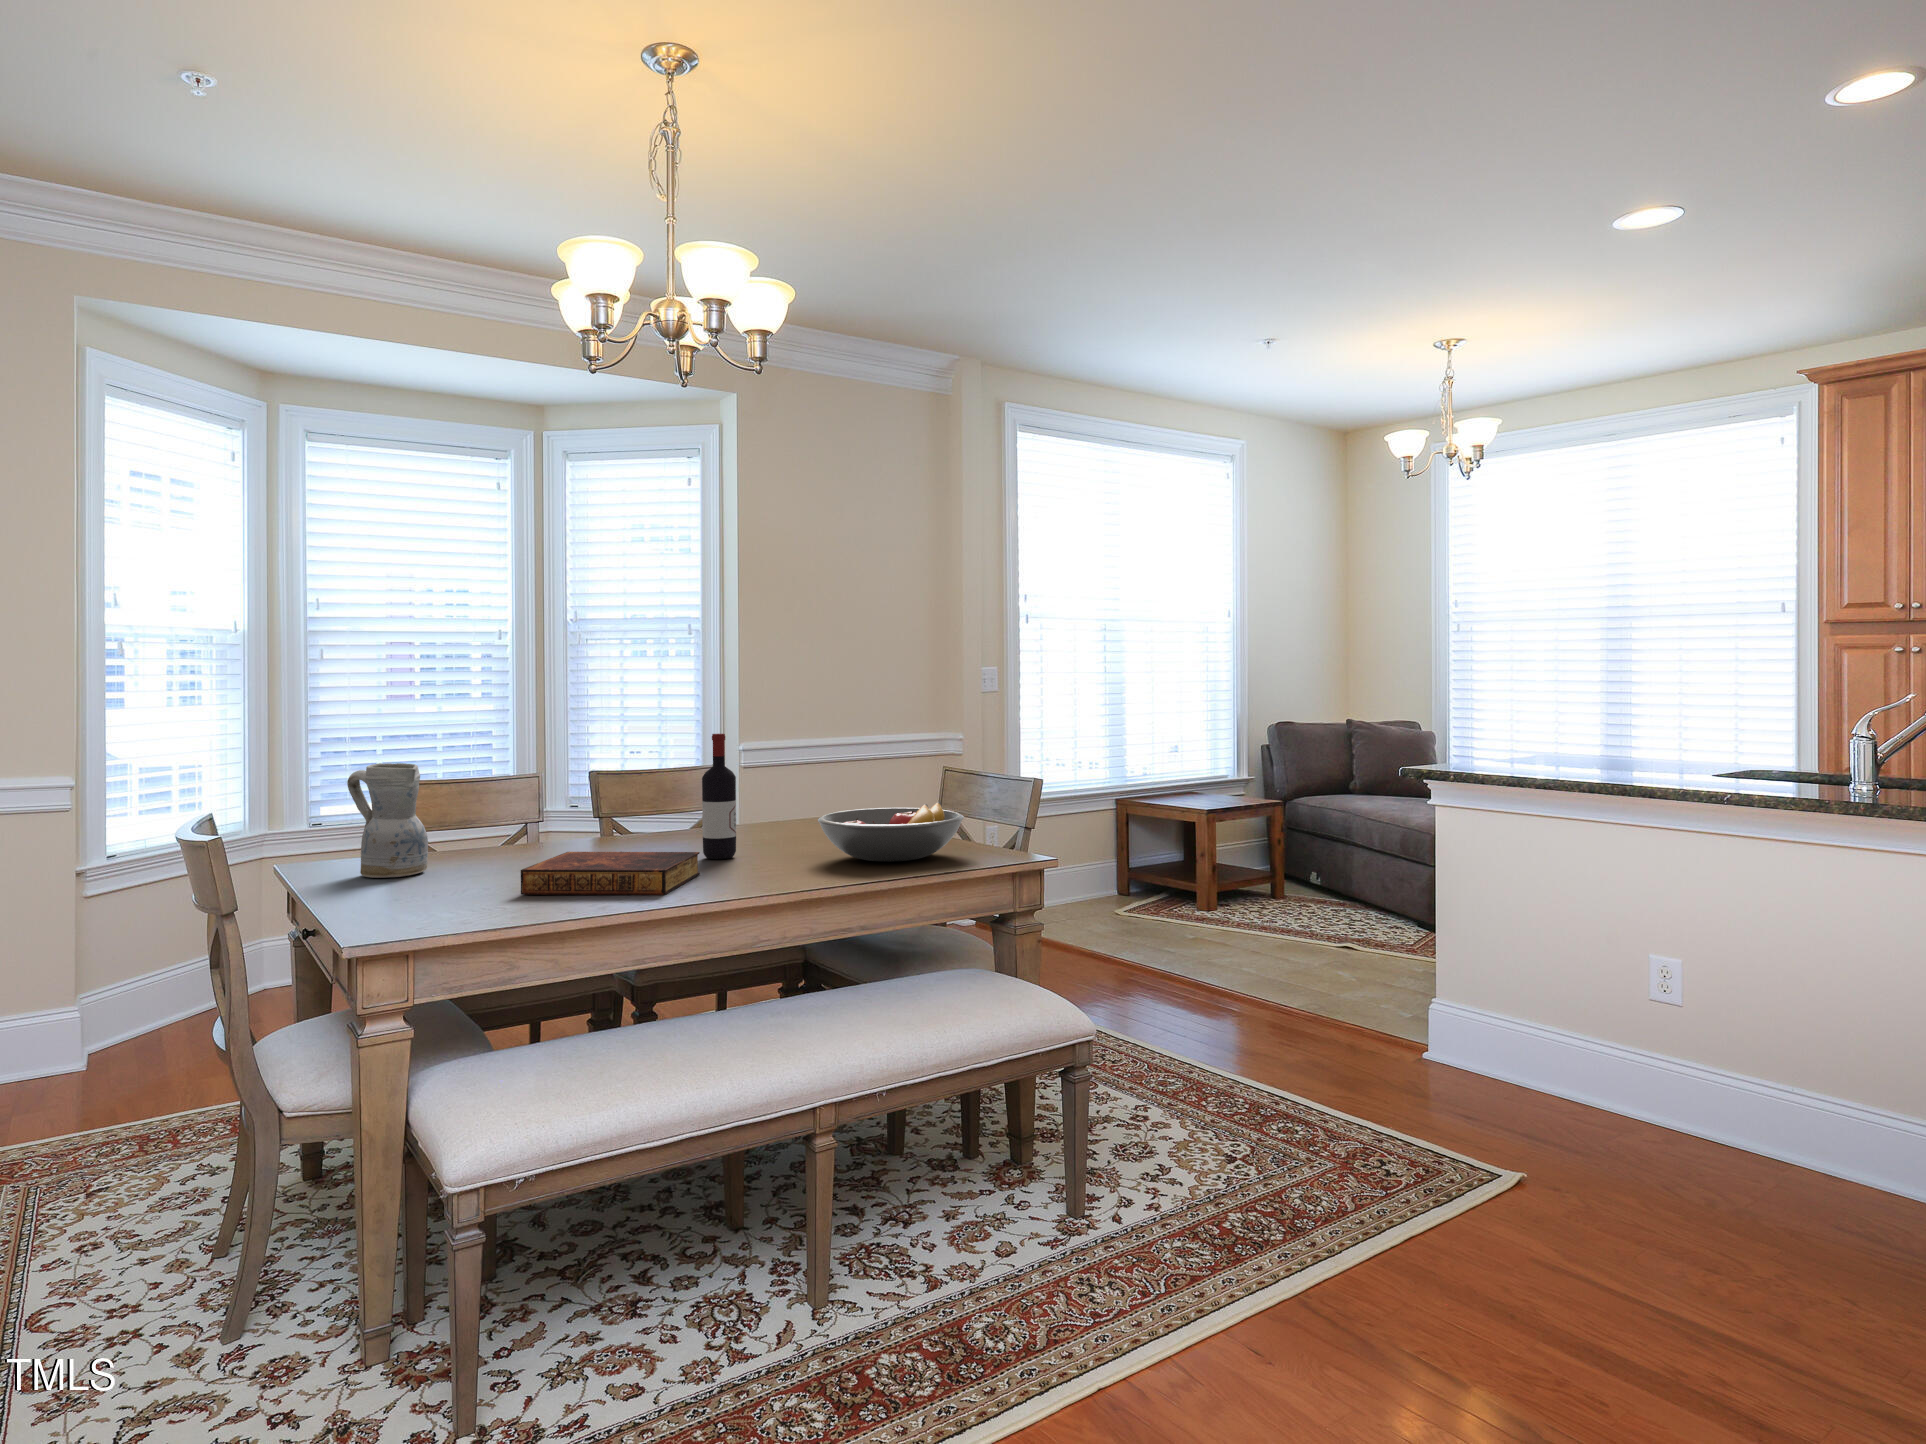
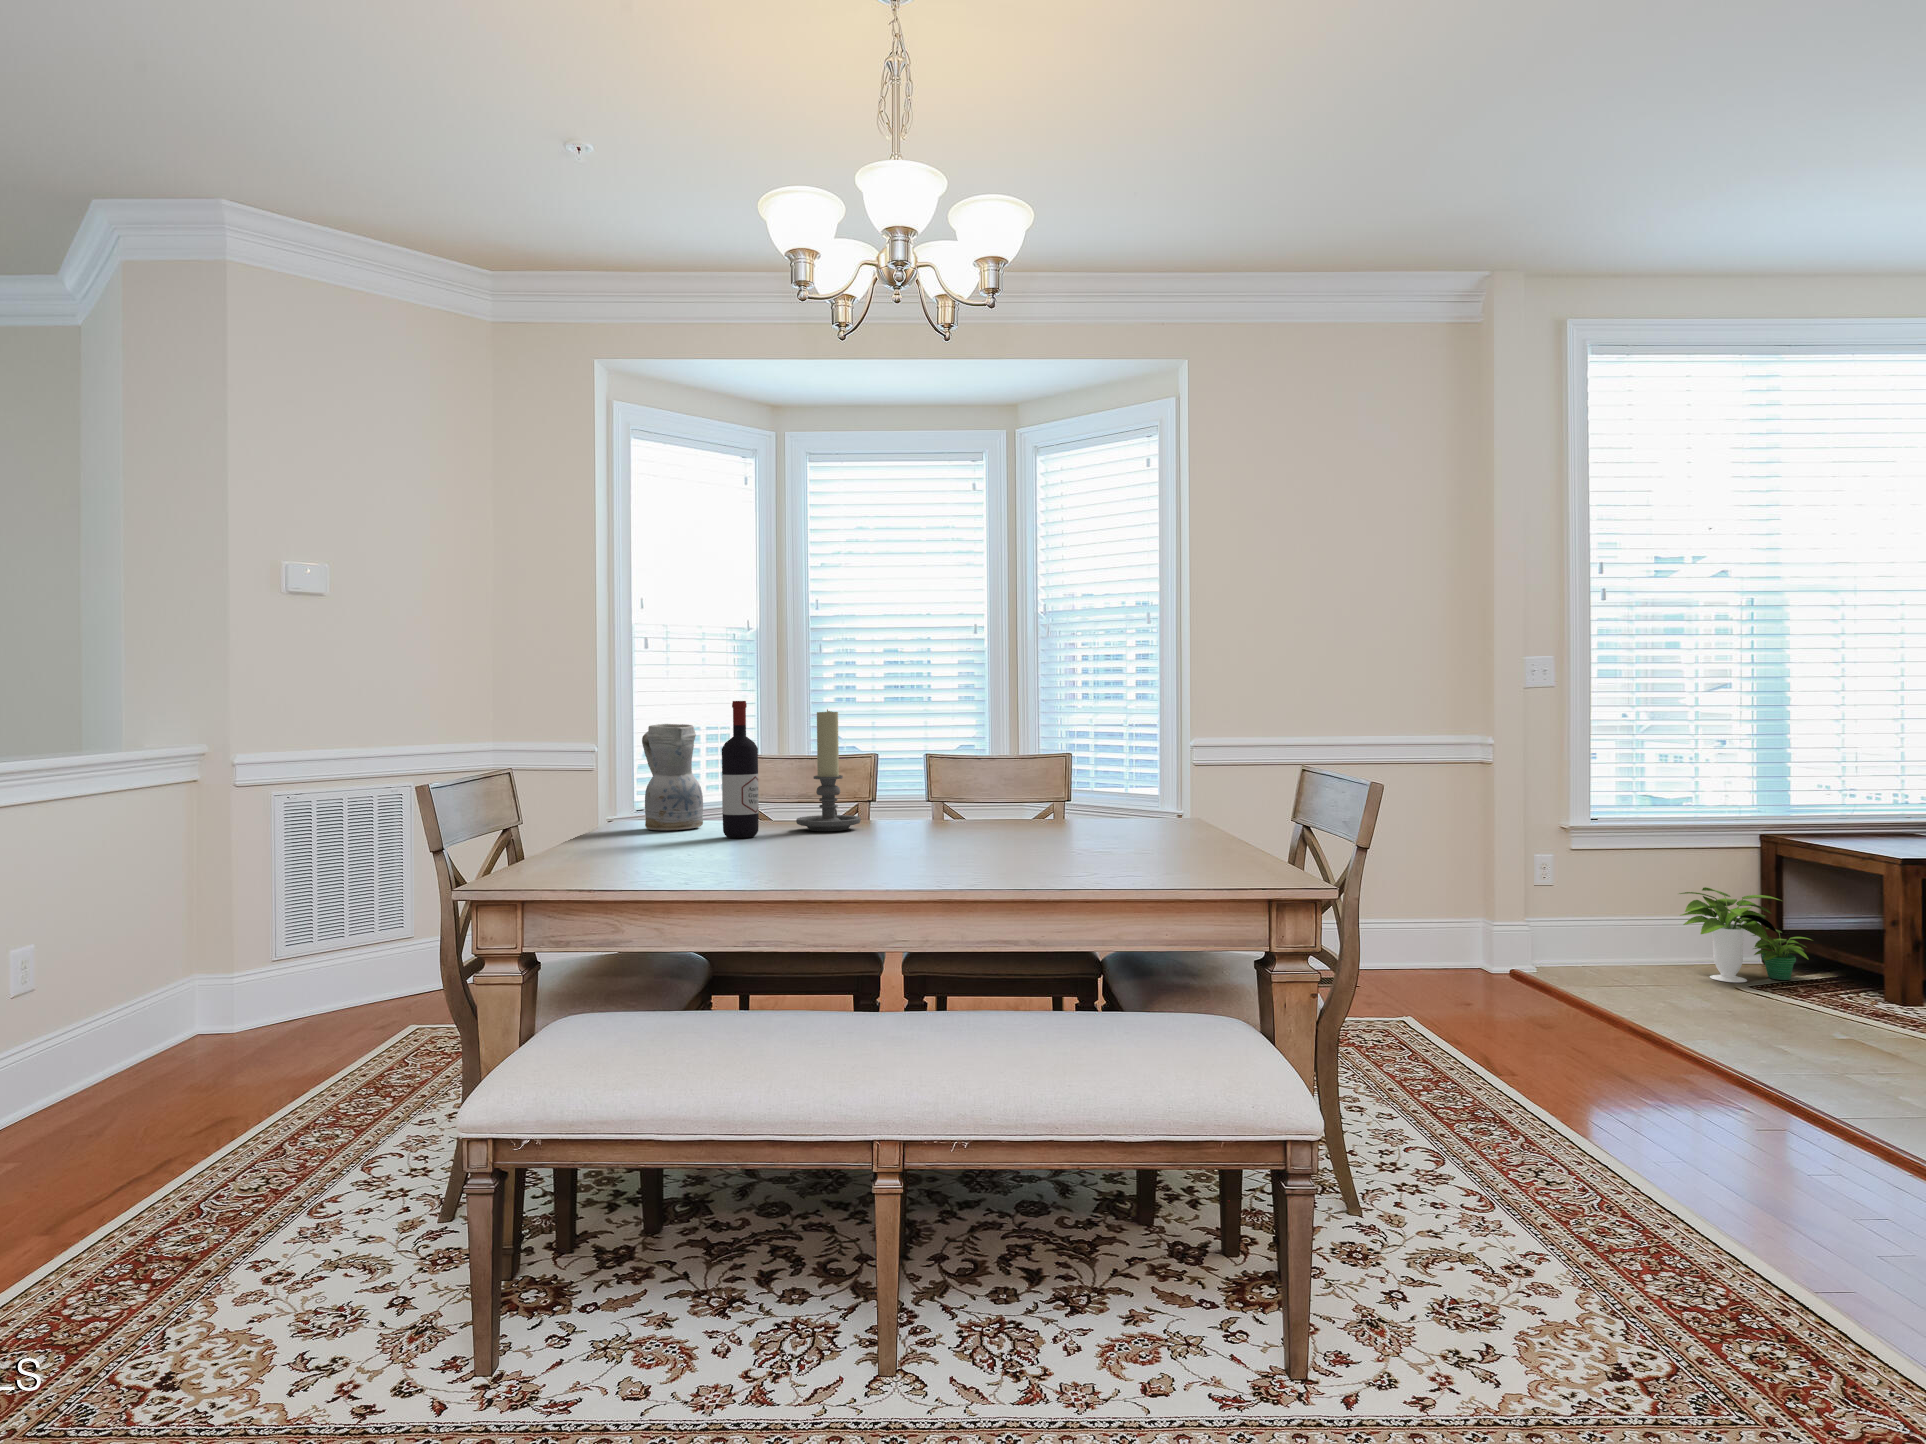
wine bottle: present [702,734,736,859] -> present [722,701,759,838]
candle holder: none [541,744,607,863] -> present [796,709,861,831]
fruit bowl: present [818,802,964,862] -> none [1026,783,1211,852]
potted plant: none [1076,842,1154,909] -> present [1679,887,1811,982]
book: present [521,852,700,895] -> none [697,815,888,861]

